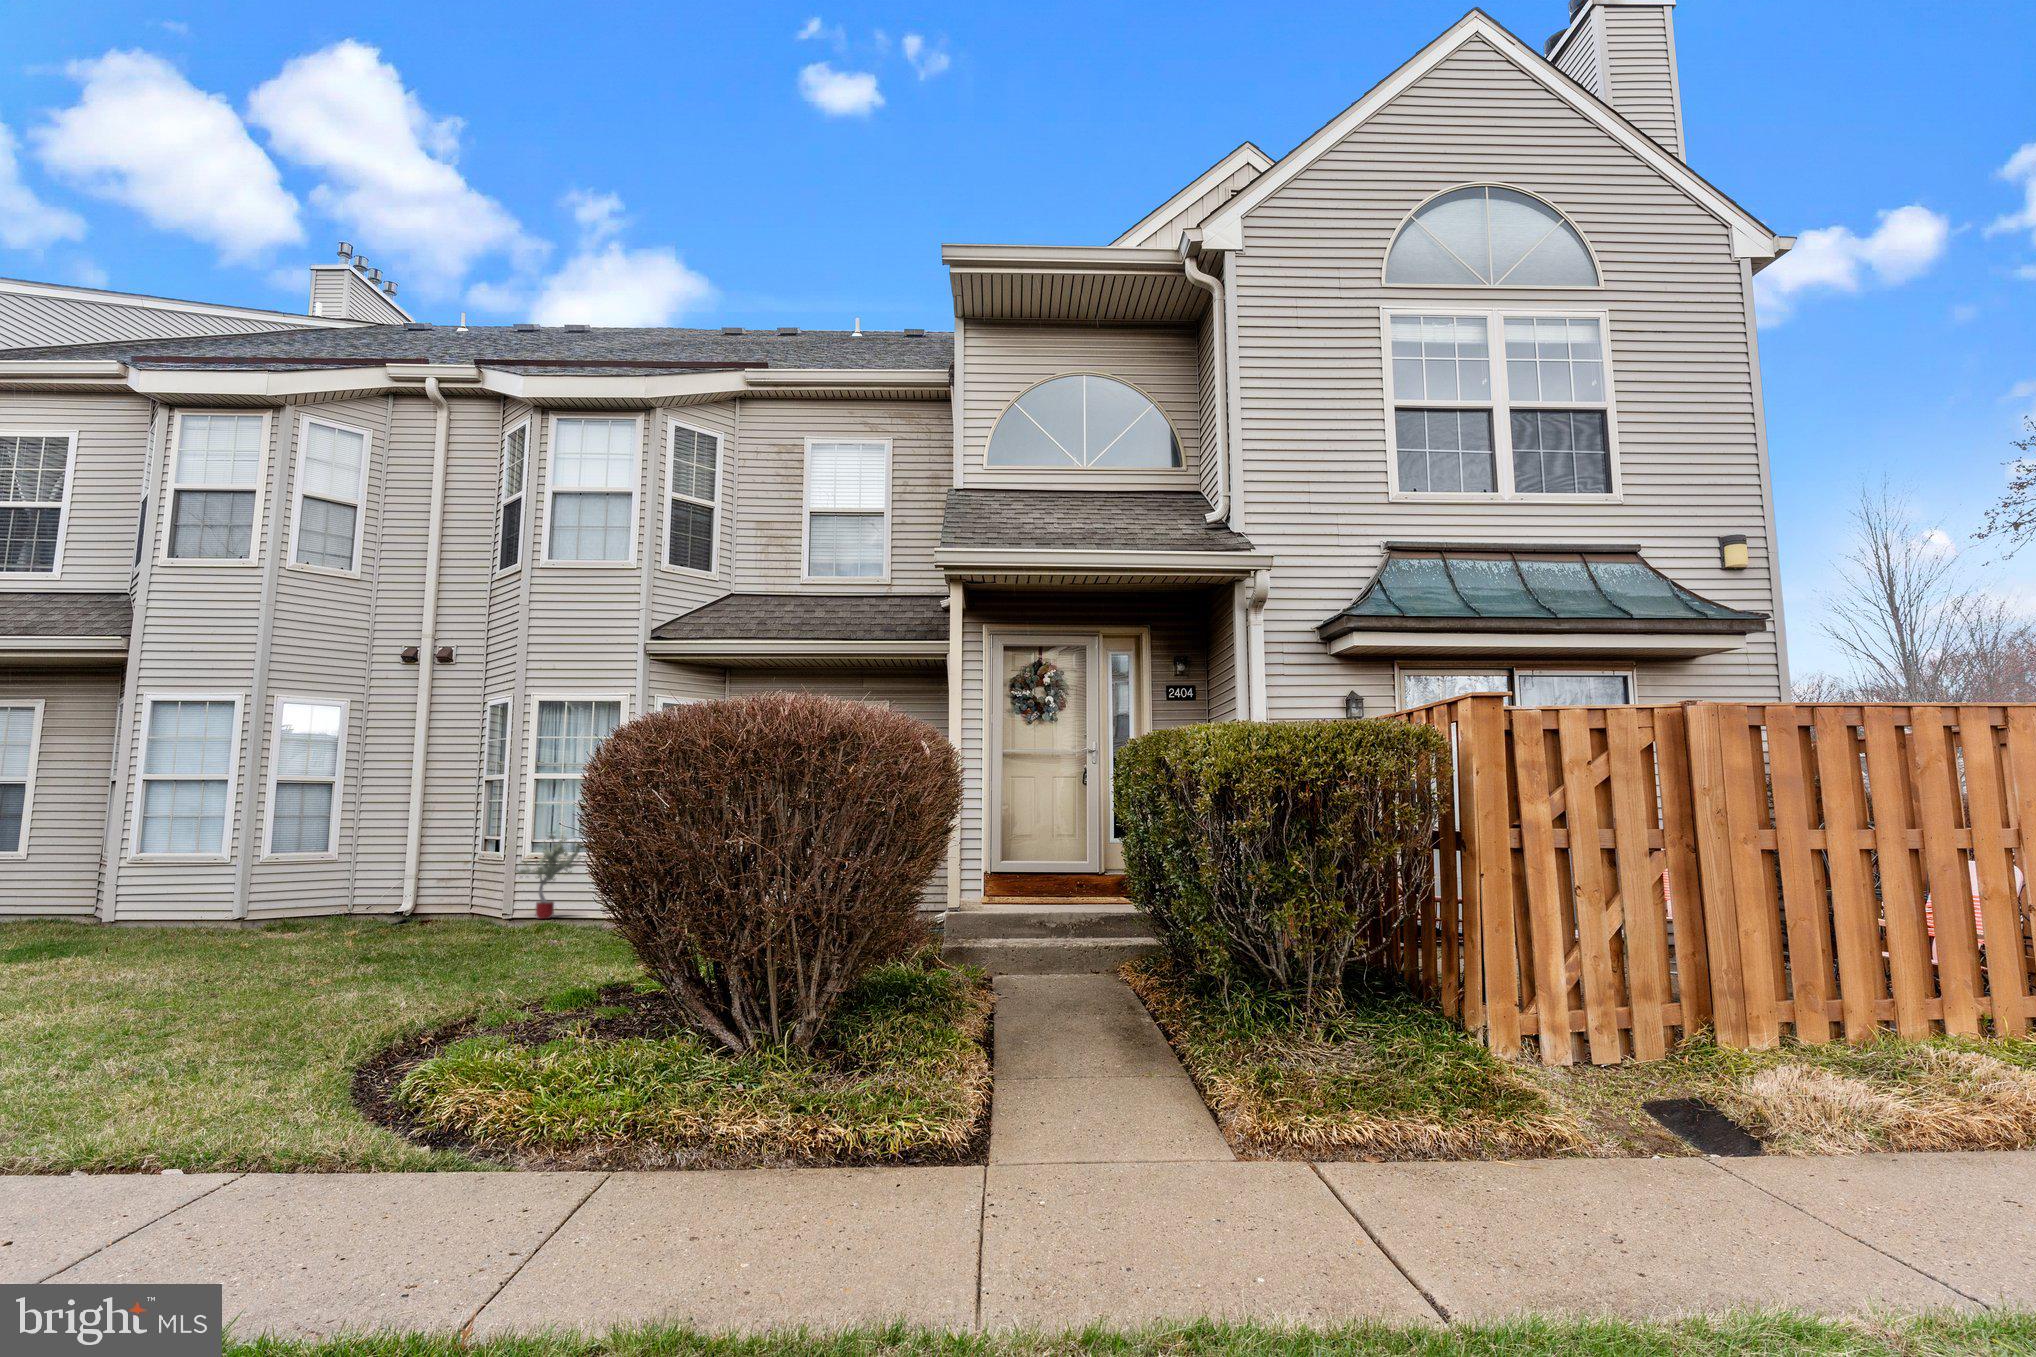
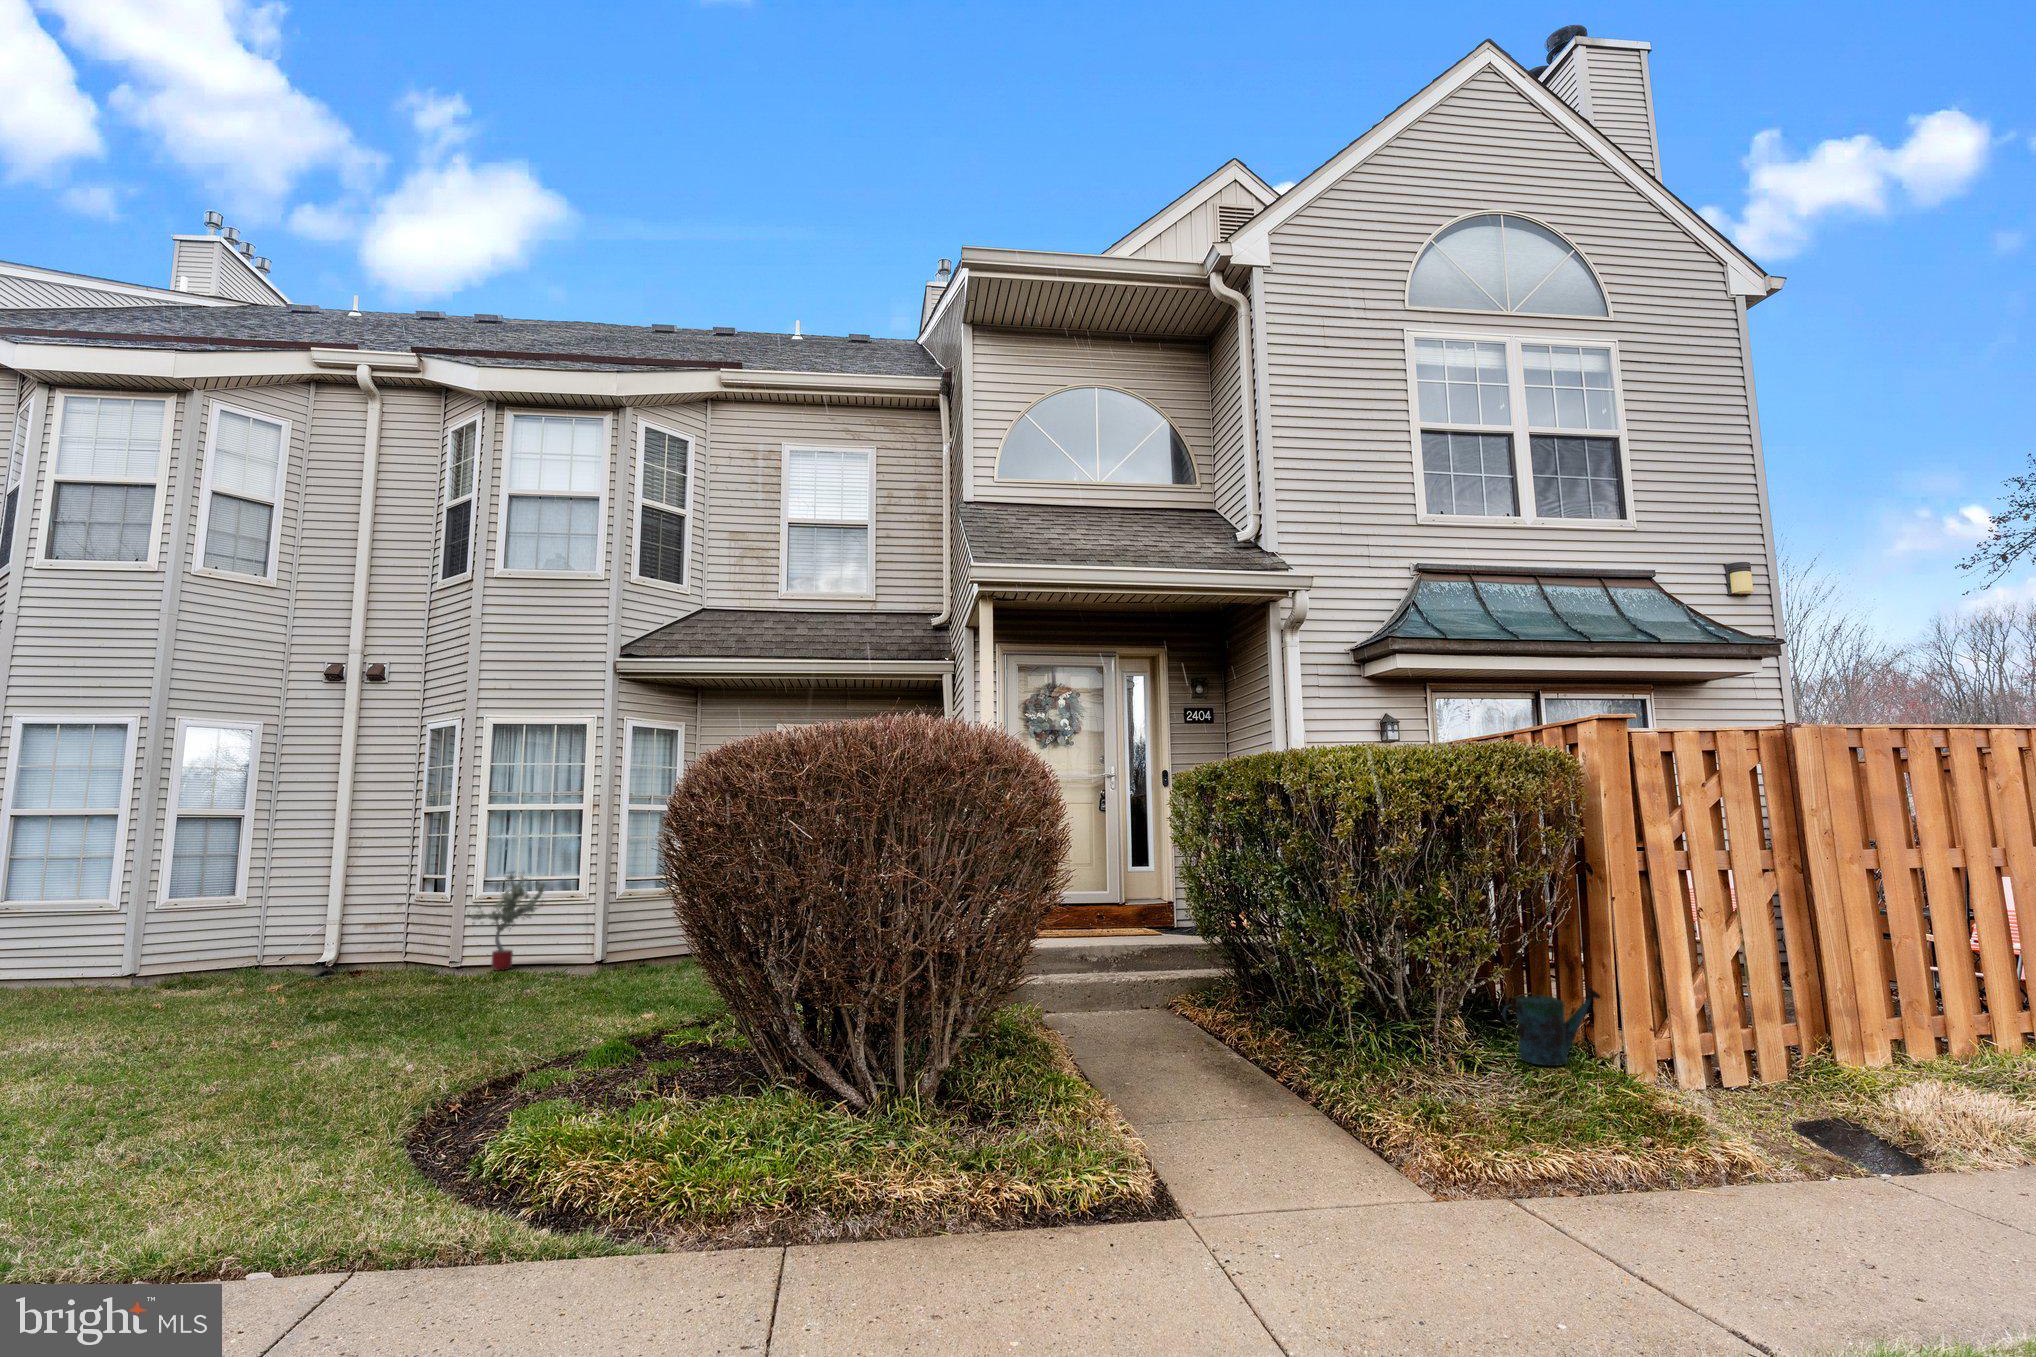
watering can: none [1369,961,1471,1036] -> present [1502,988,1601,1066]

